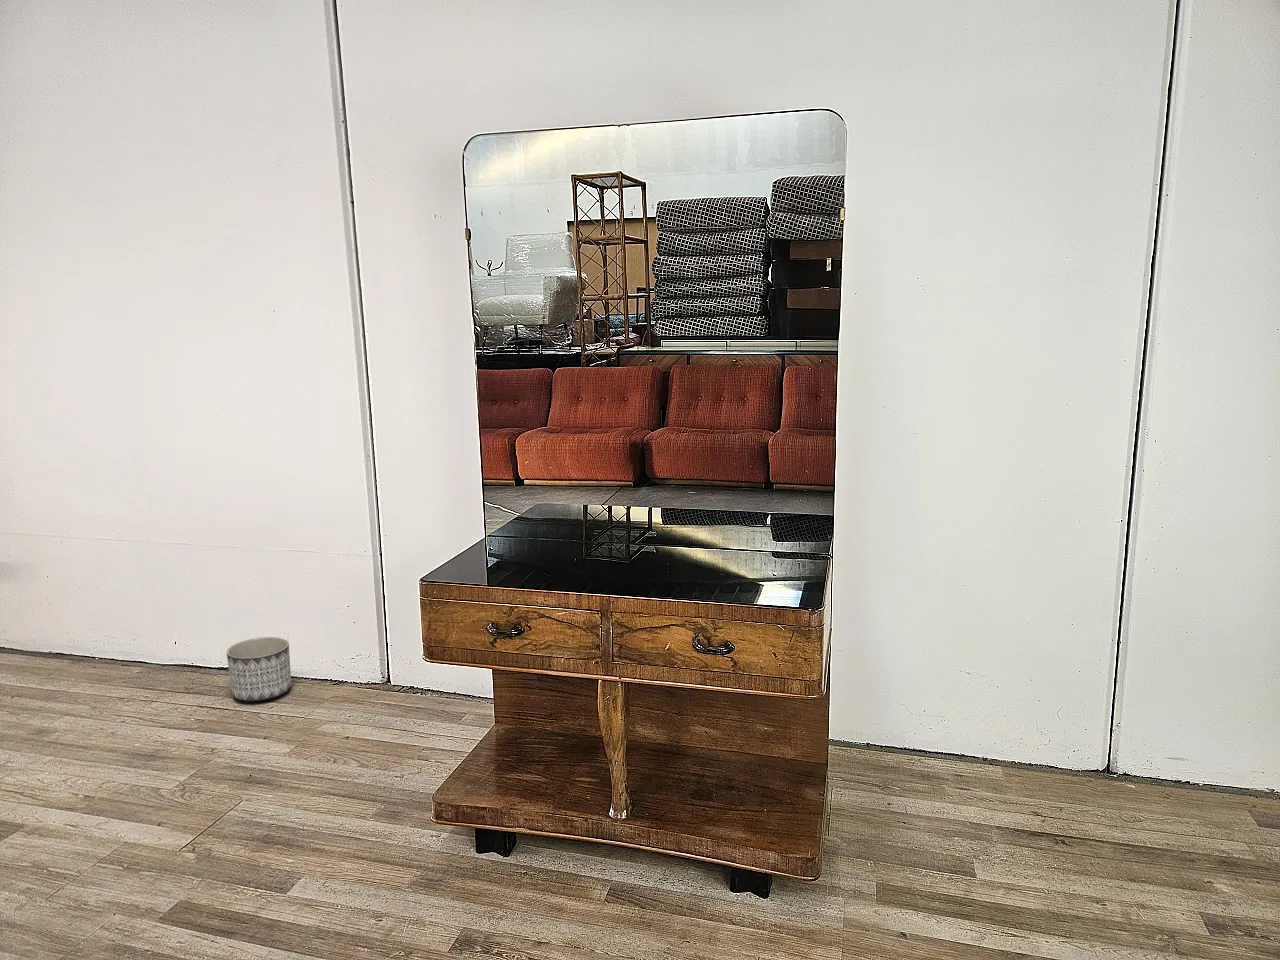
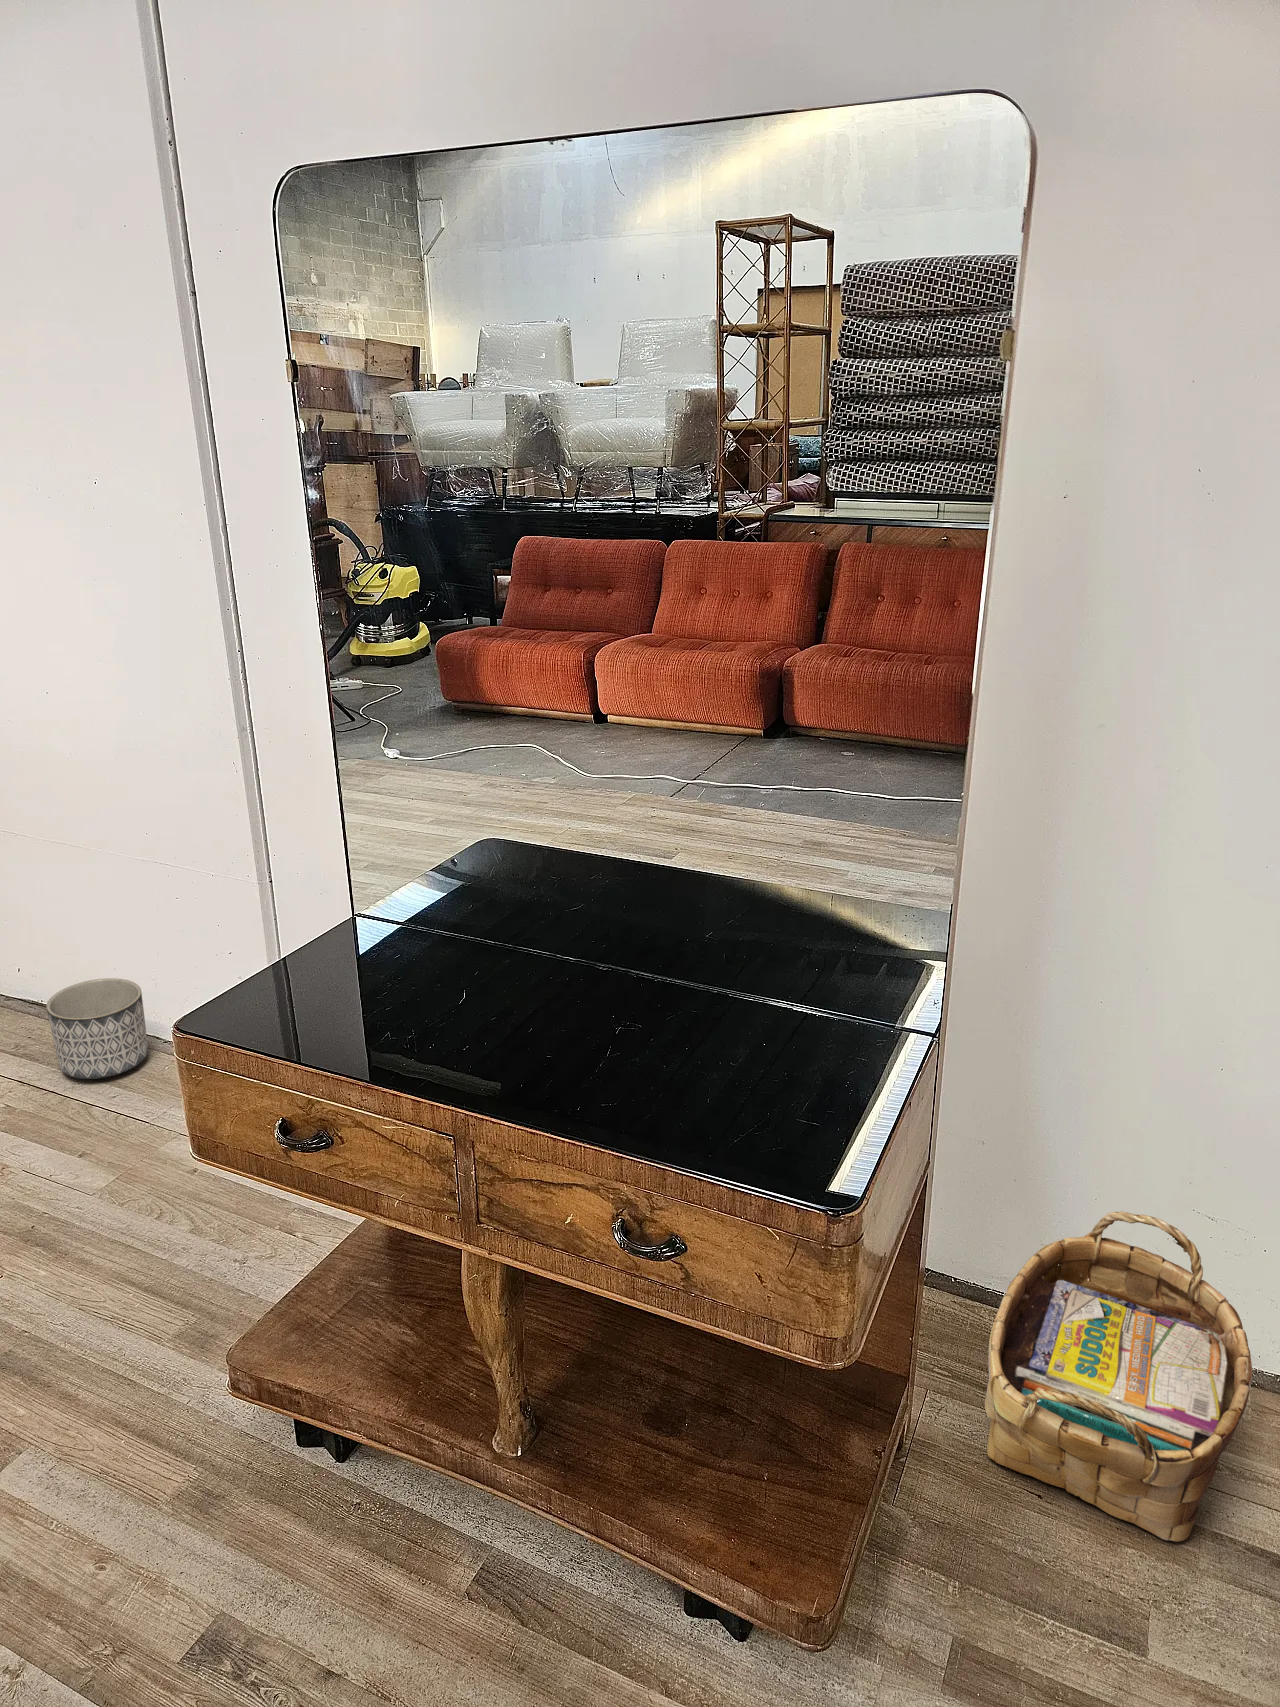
woven basket: none [867,672,1004,831] -> present [985,1211,1252,1542]

